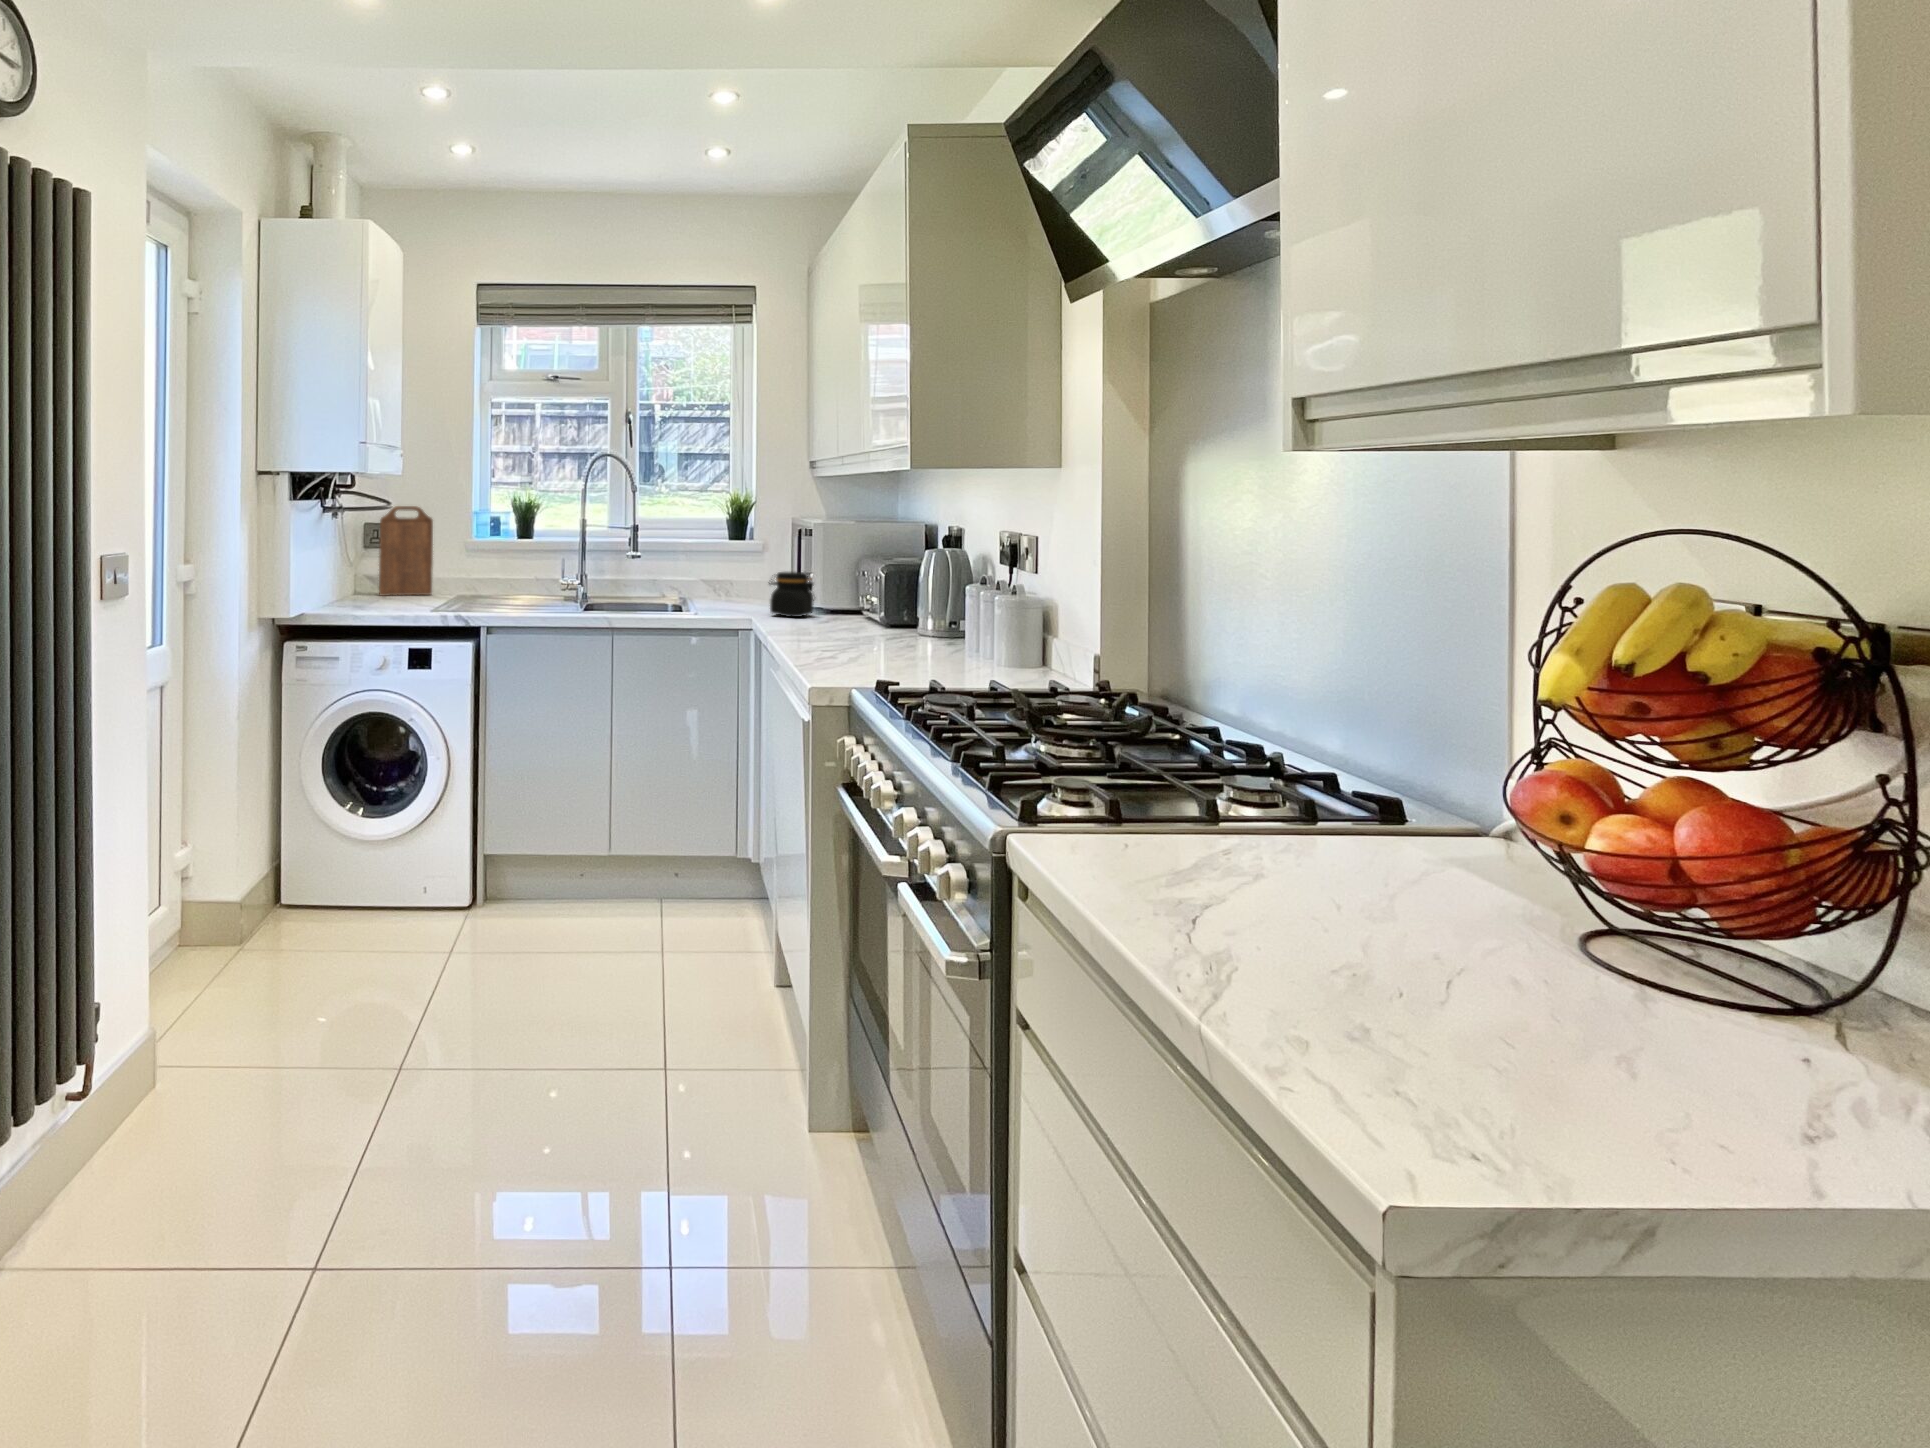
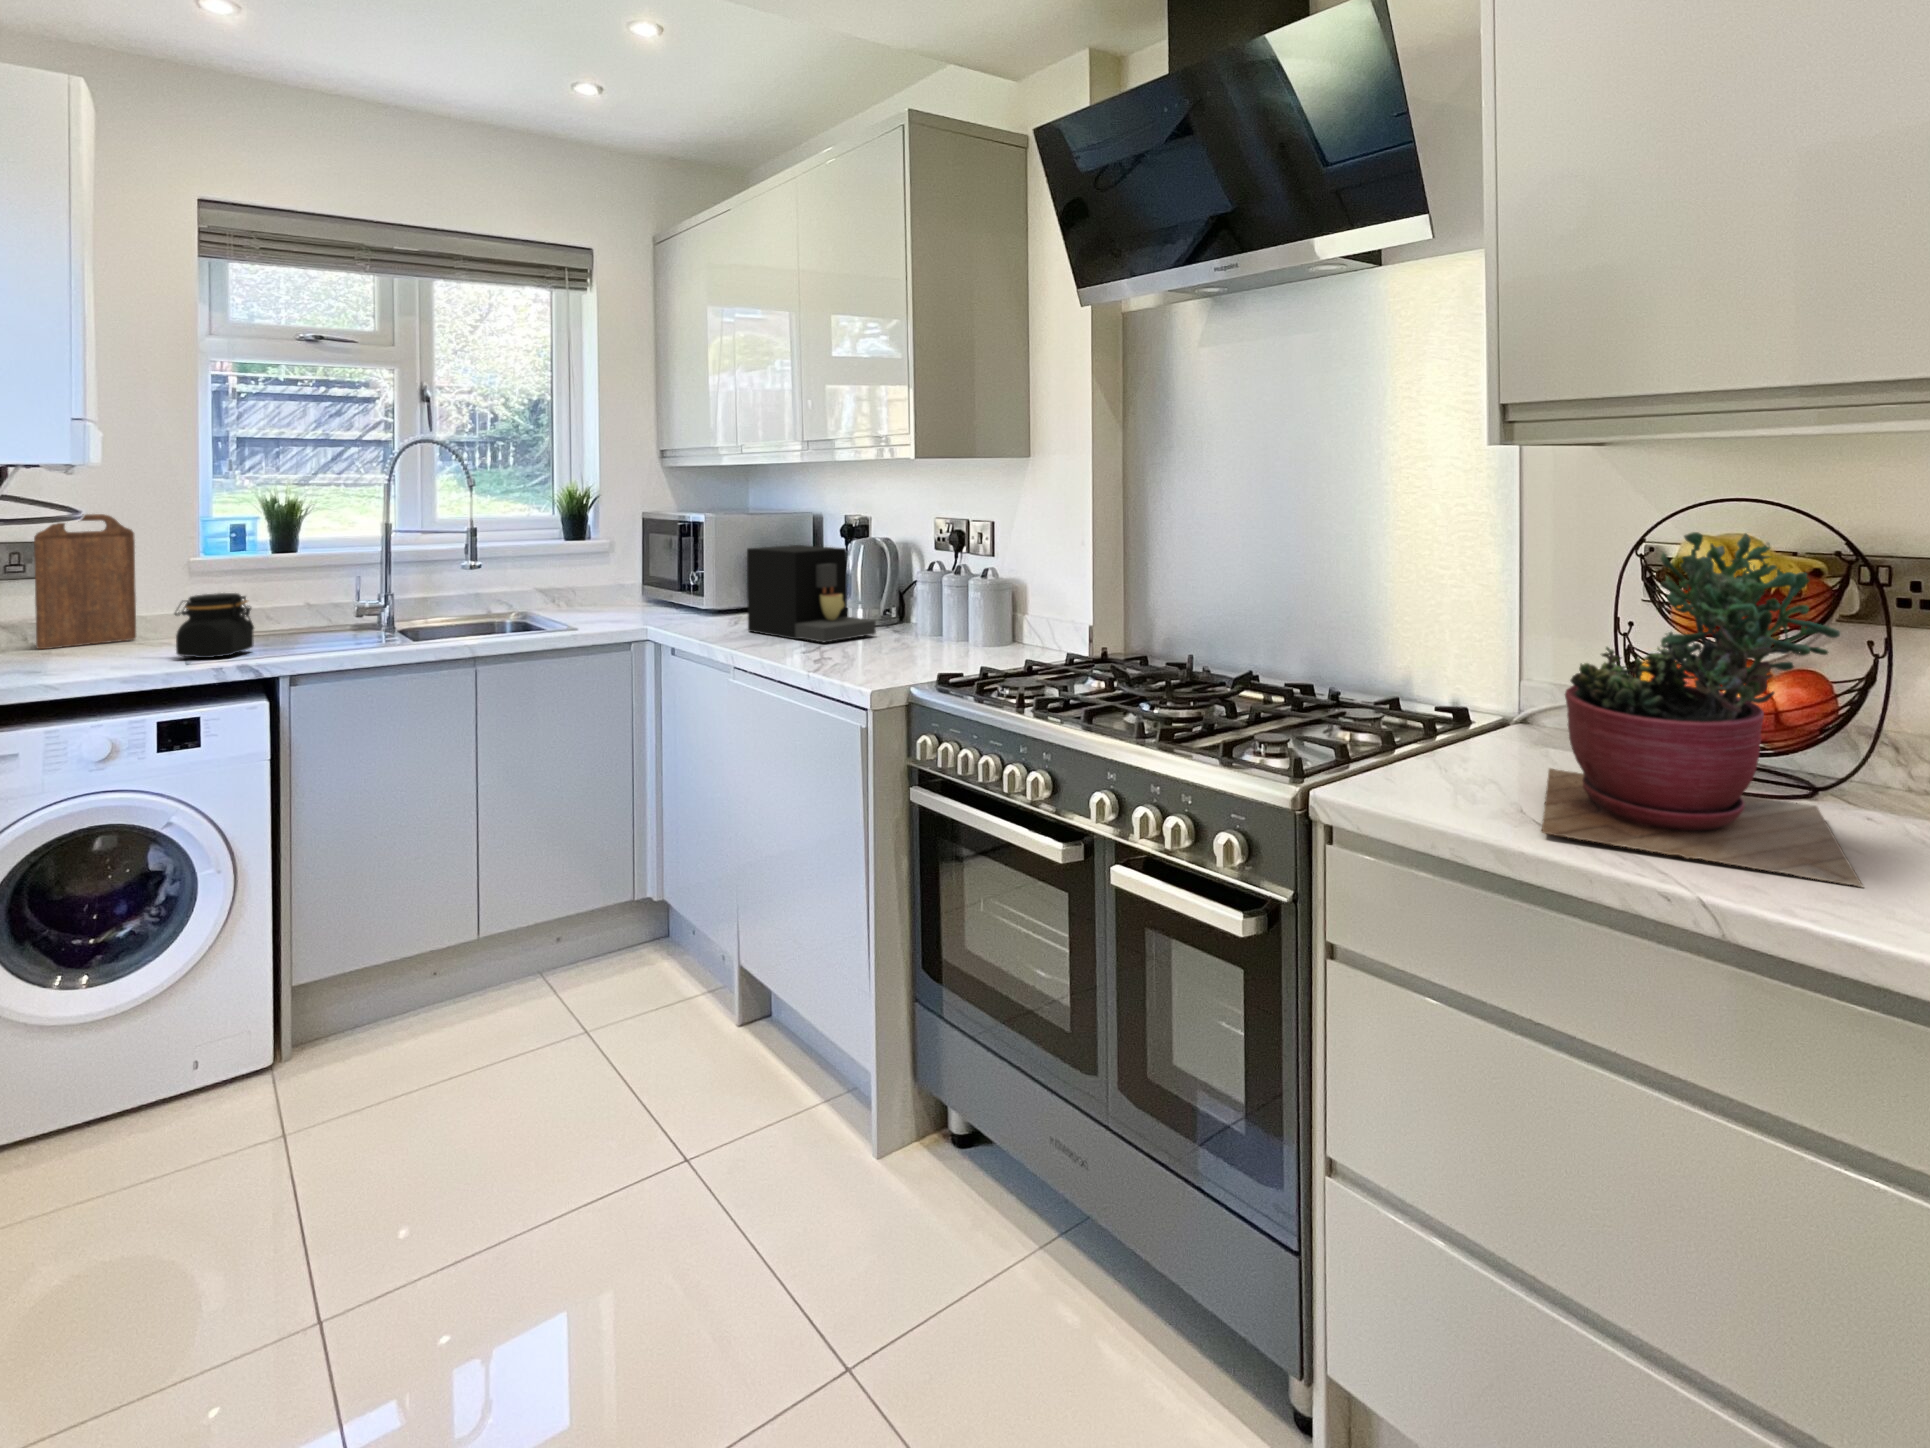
coffee maker: none [823,555,925,646] -> present [747,545,876,642]
succulent plant: none [1171,561,1619,993] -> present [1542,532,1863,887]
jar: present [769,572,814,617] -> present [175,593,254,658]

